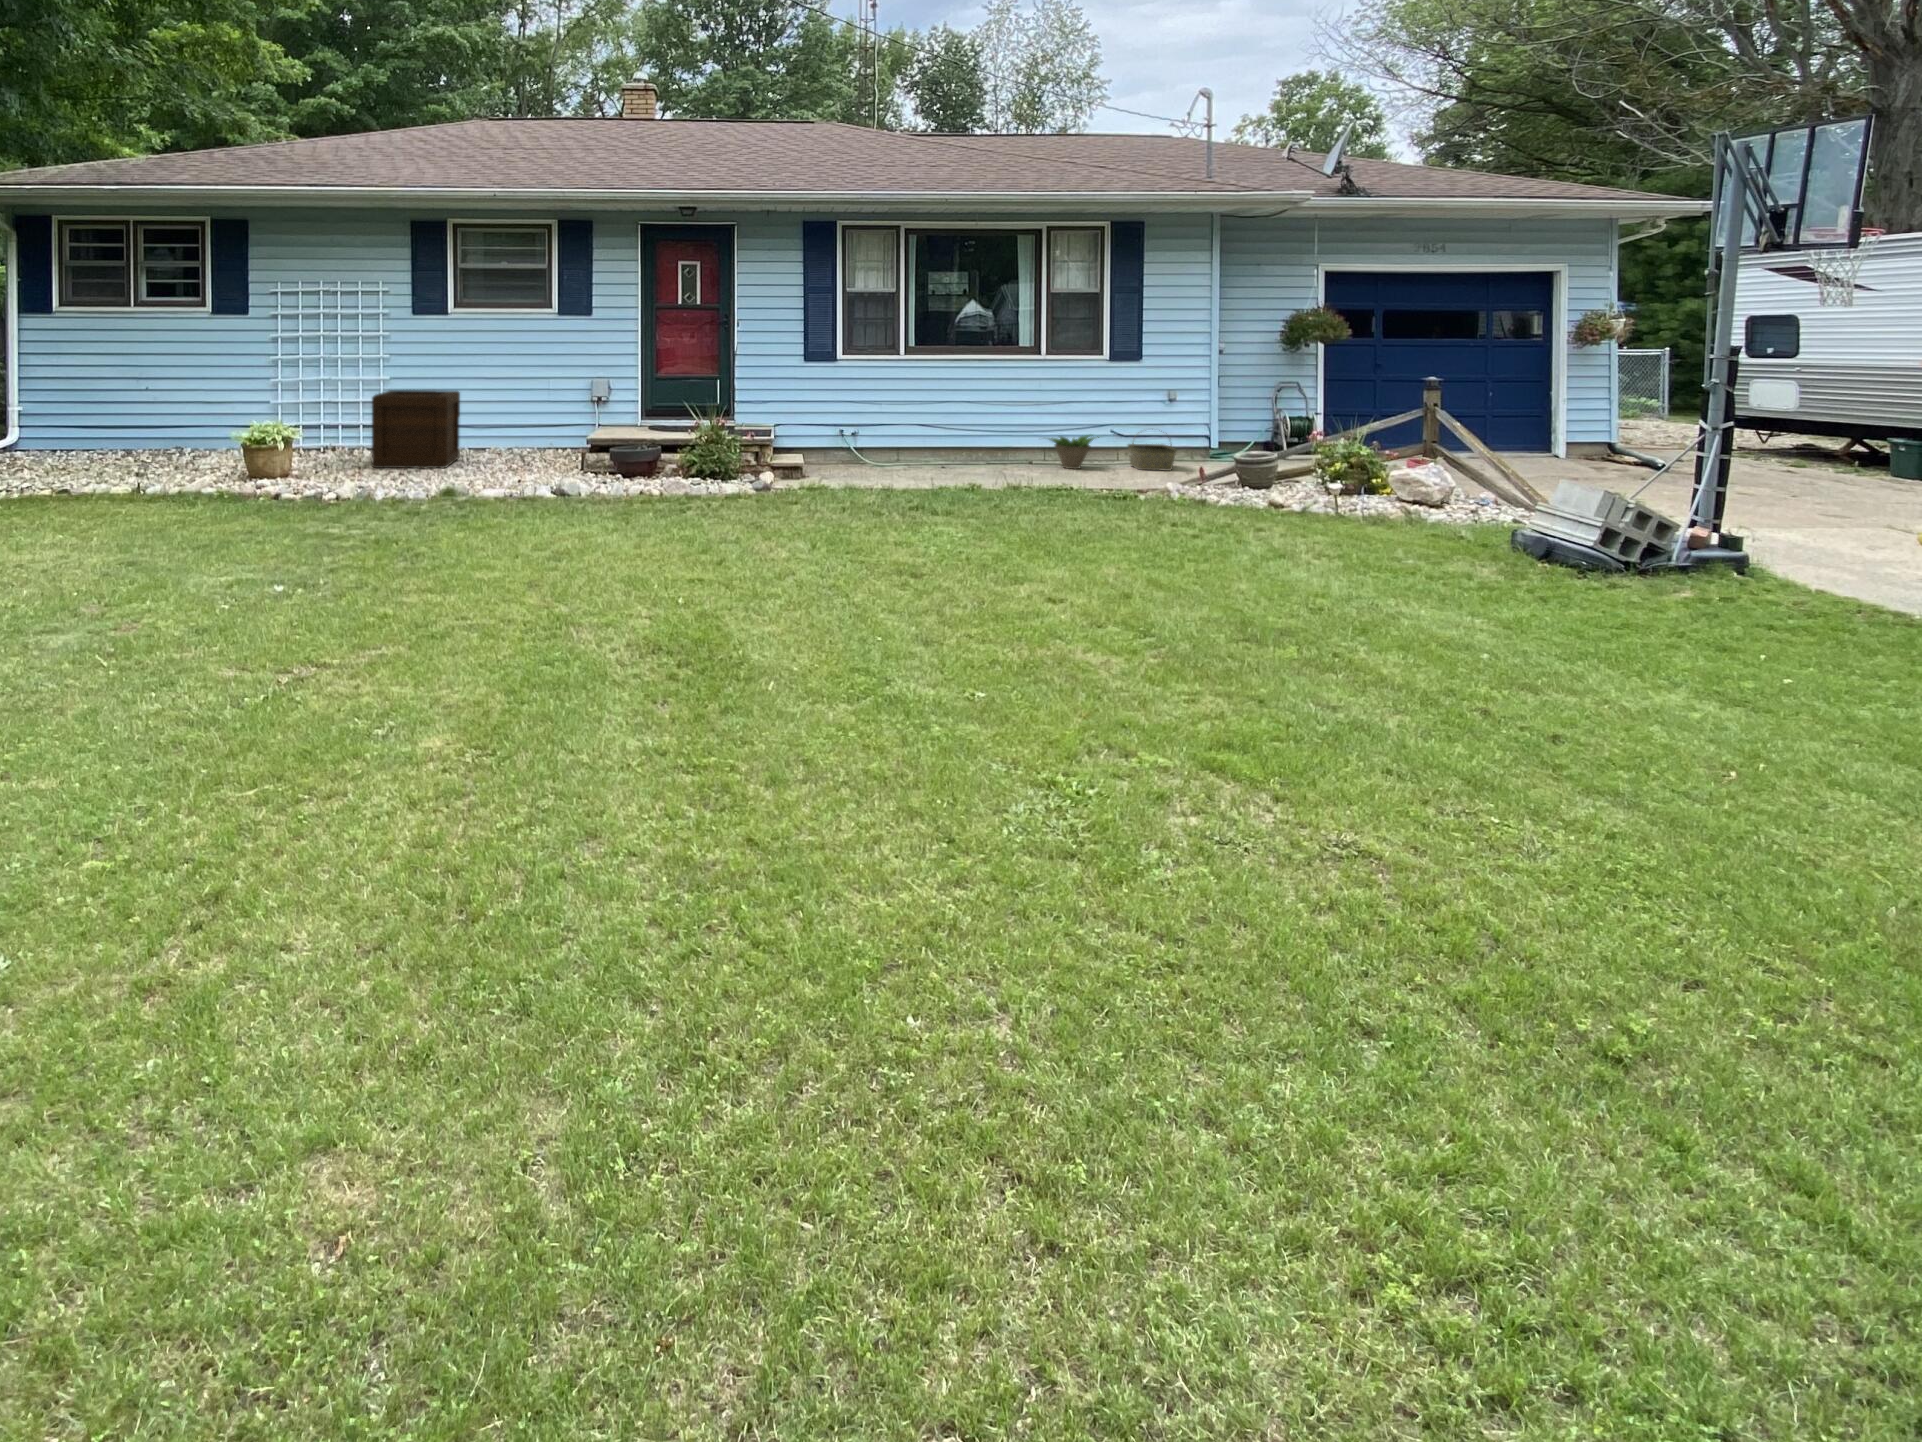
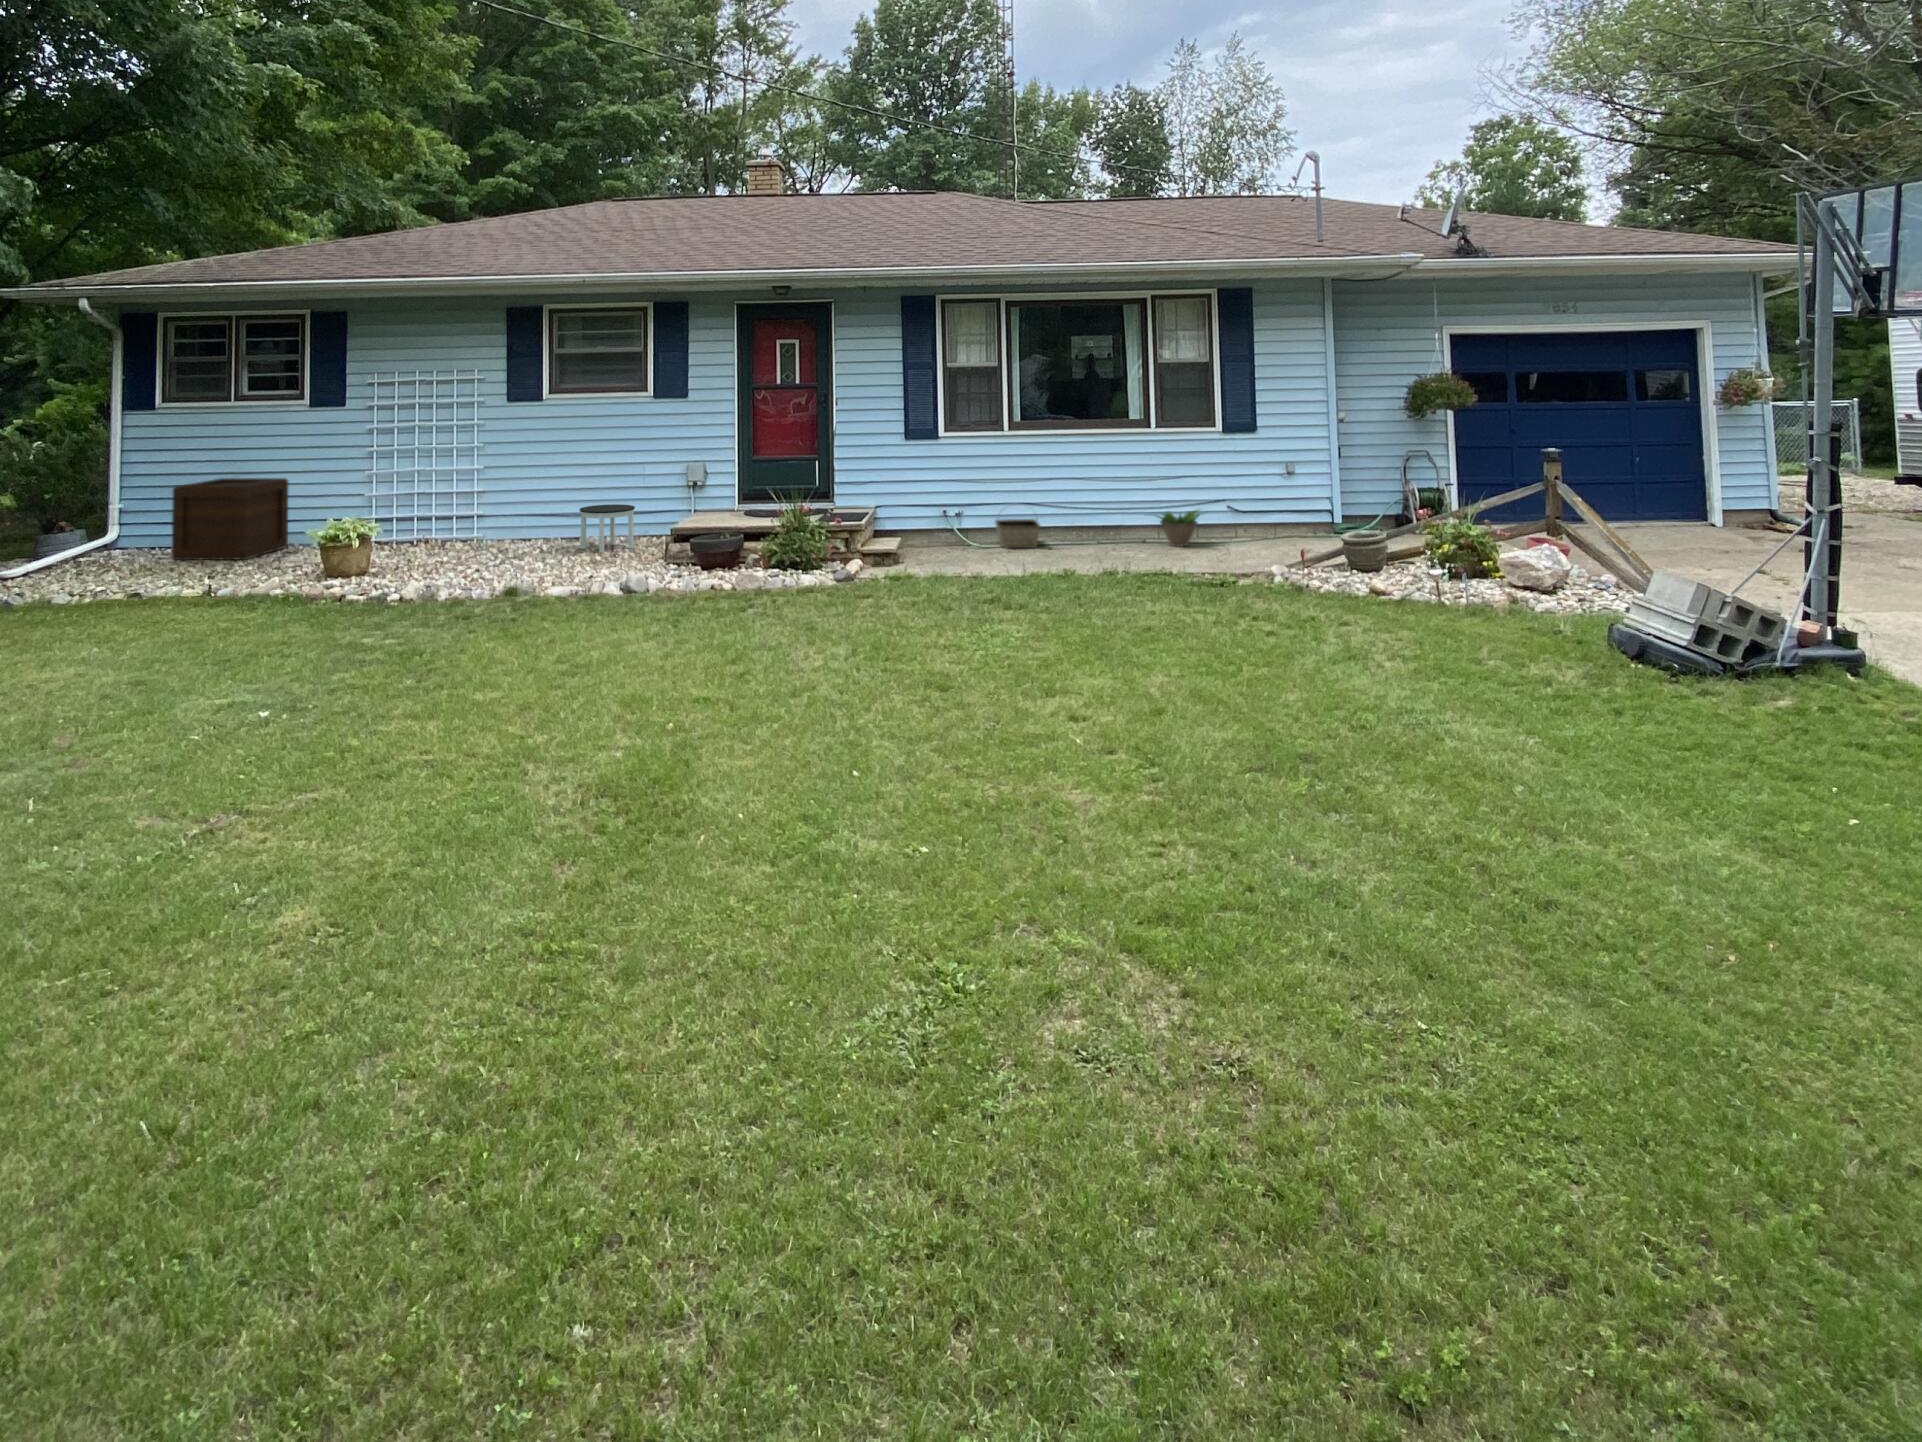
wooden crate: present [372,390,460,468] -> present [172,478,288,560]
round table: none [486,421,540,466] -> present [580,504,635,553]
basket: present [1128,443,1176,471] -> present [995,518,1040,548]

